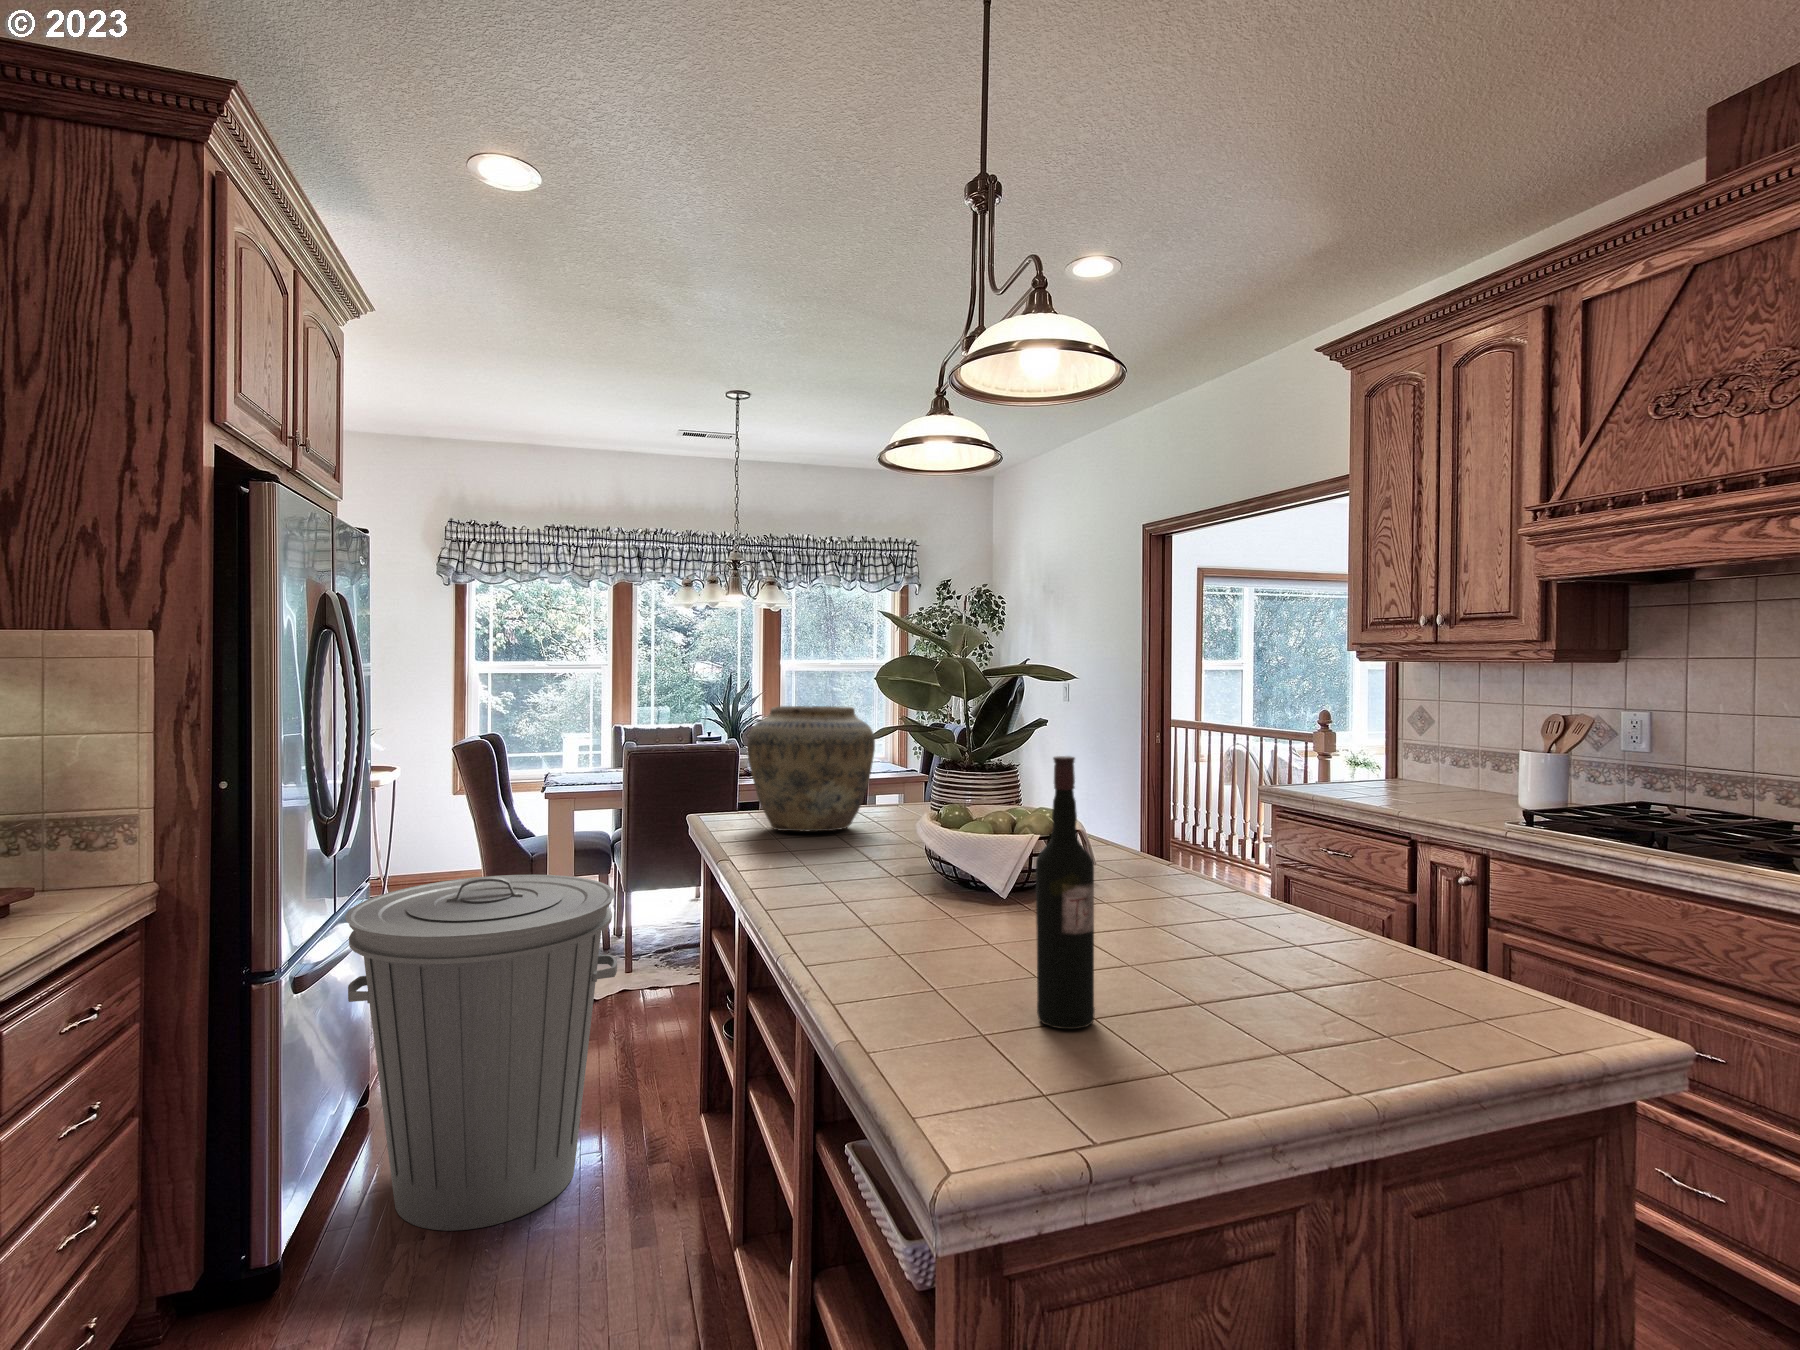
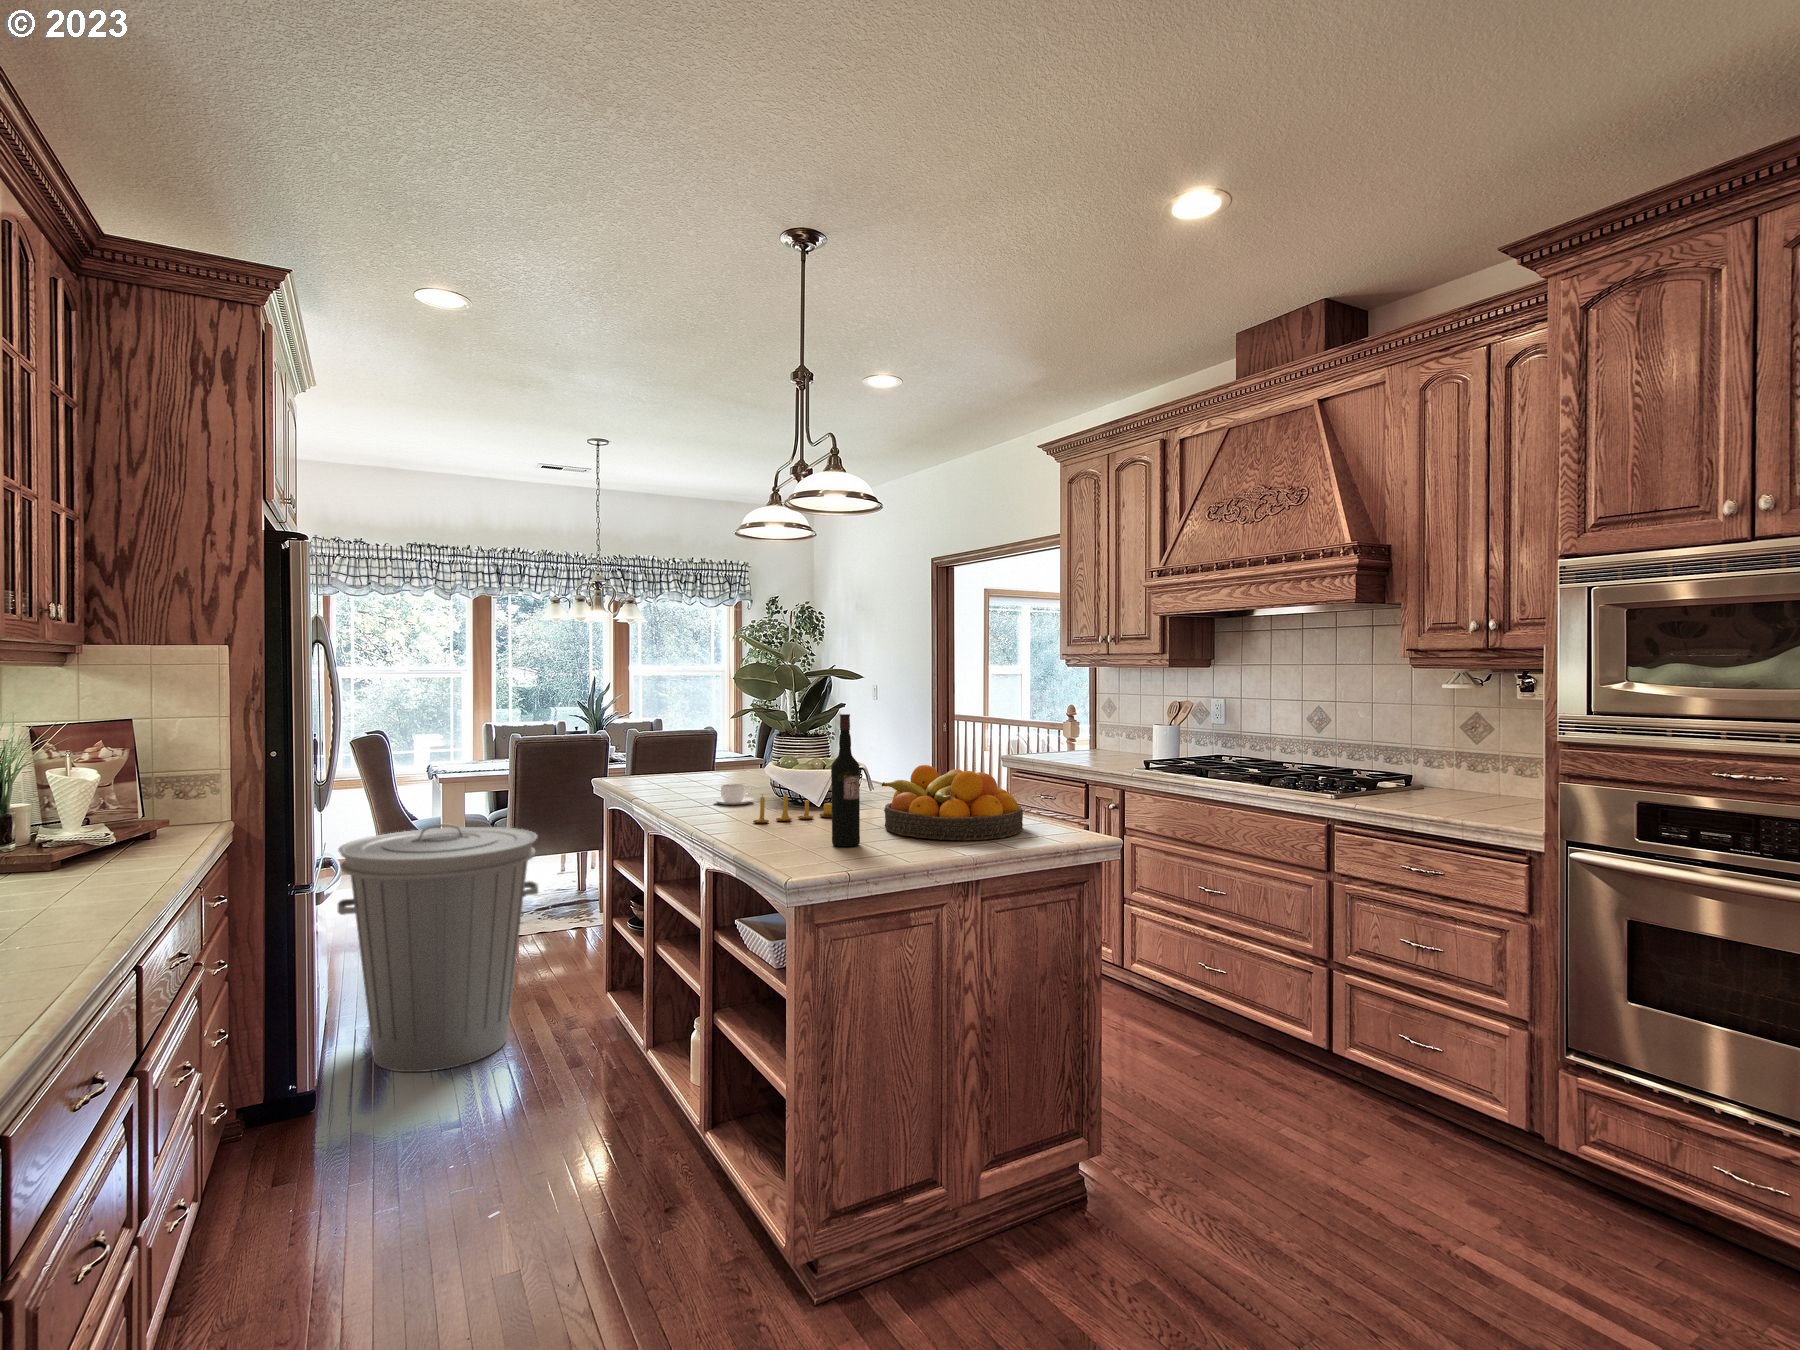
vase: present [747,706,875,831] -> none [639,698,730,783]
coffee cup: none [839,846,903,882] -> present [714,784,754,805]
fruit bowl: none [1126,846,1422,1021] -> present [881,765,1023,840]
candle: none [892,880,1043,937] -> present [753,795,832,823]

